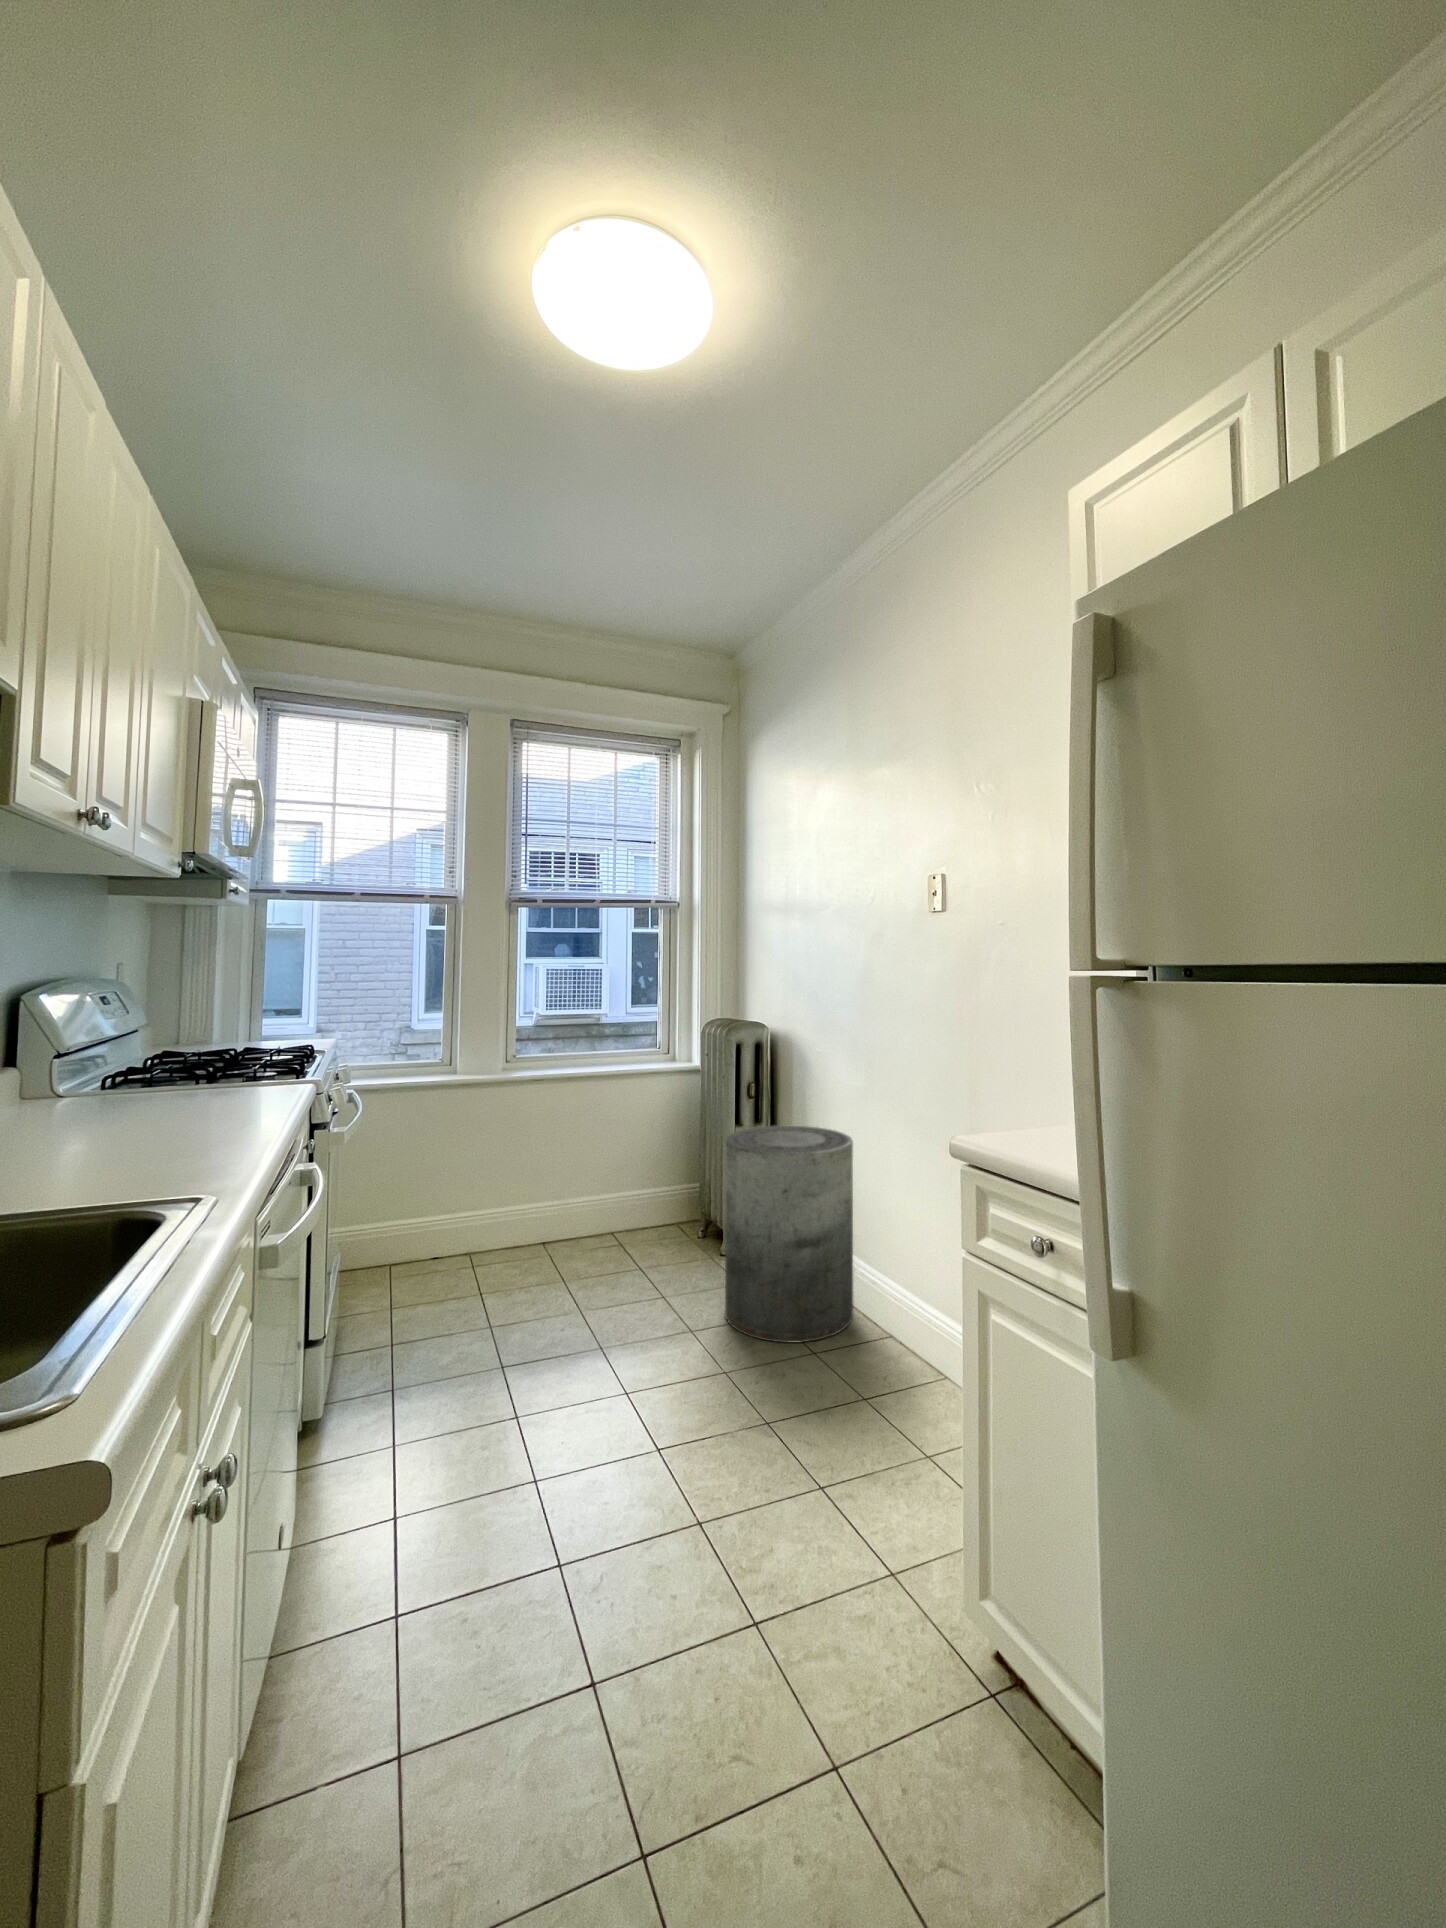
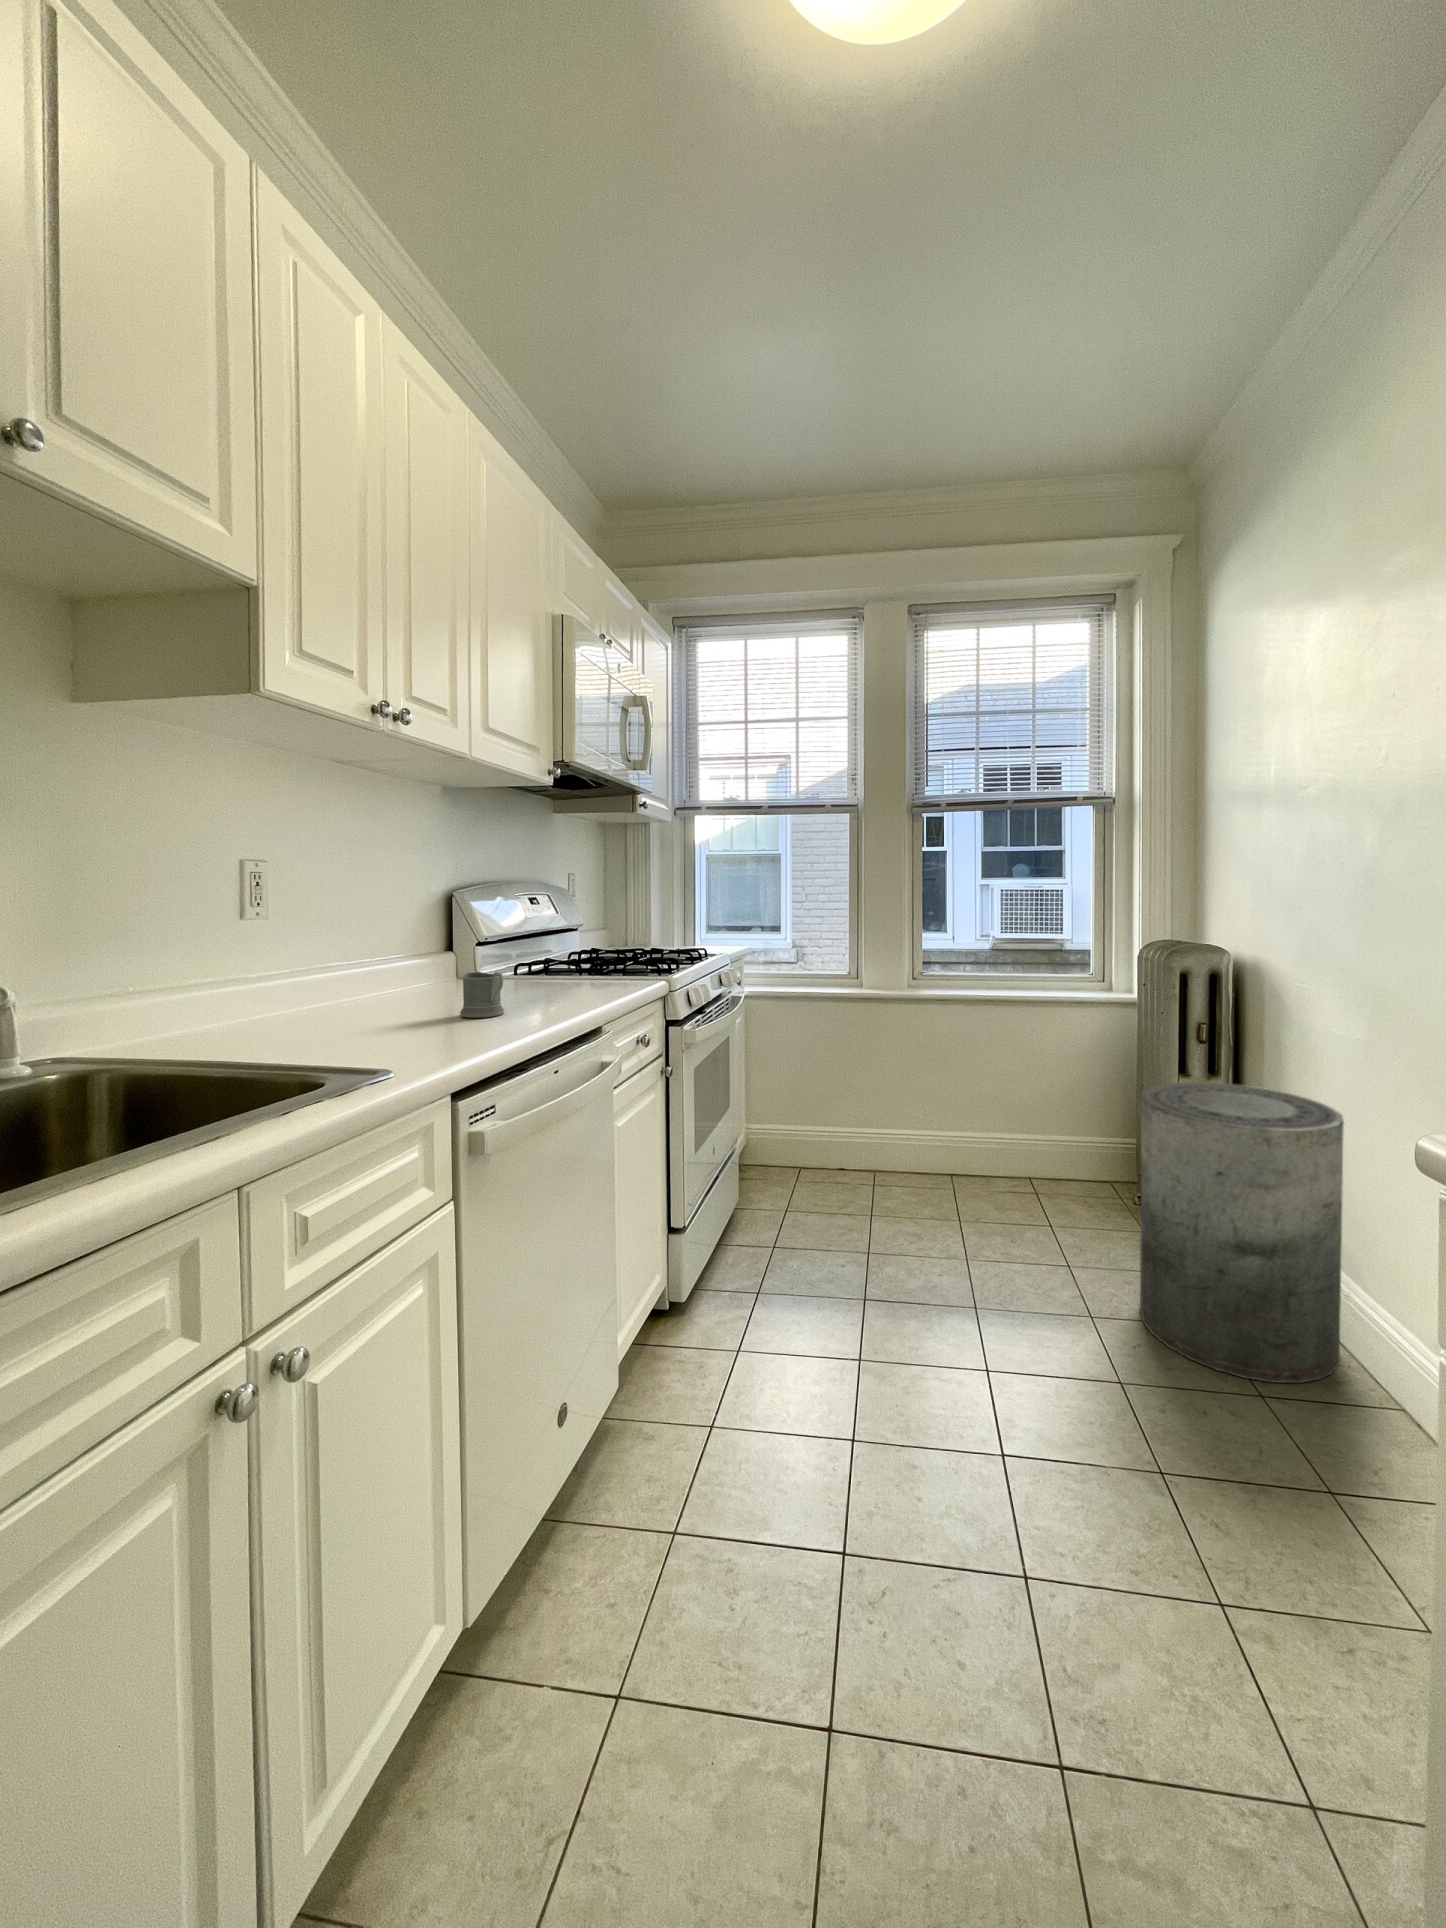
mug: none [113,1083,183,1137] -> present [460,972,504,1018]

